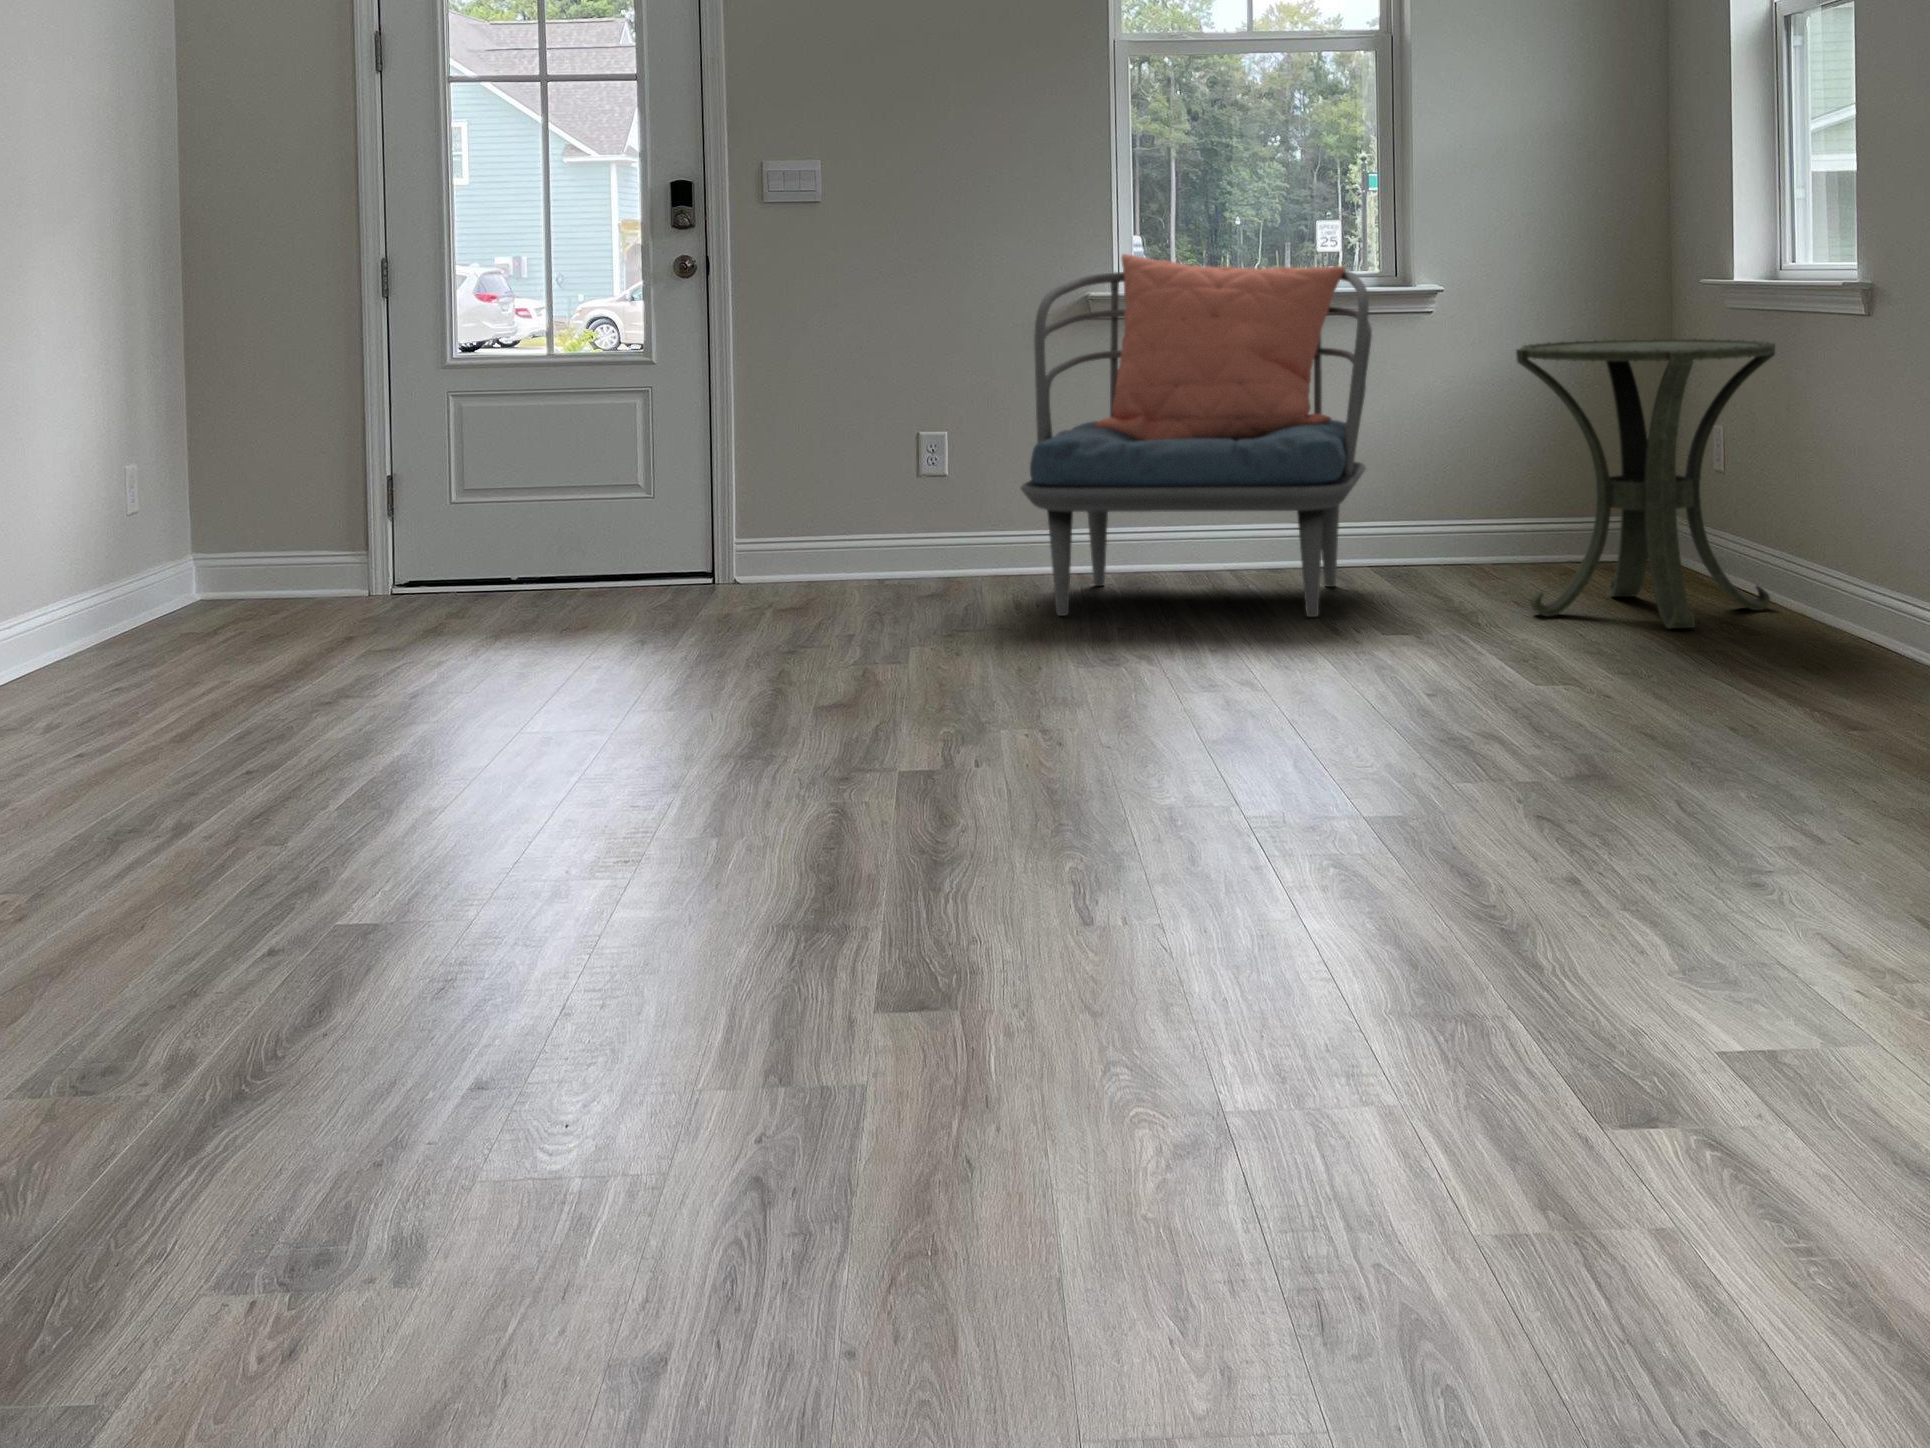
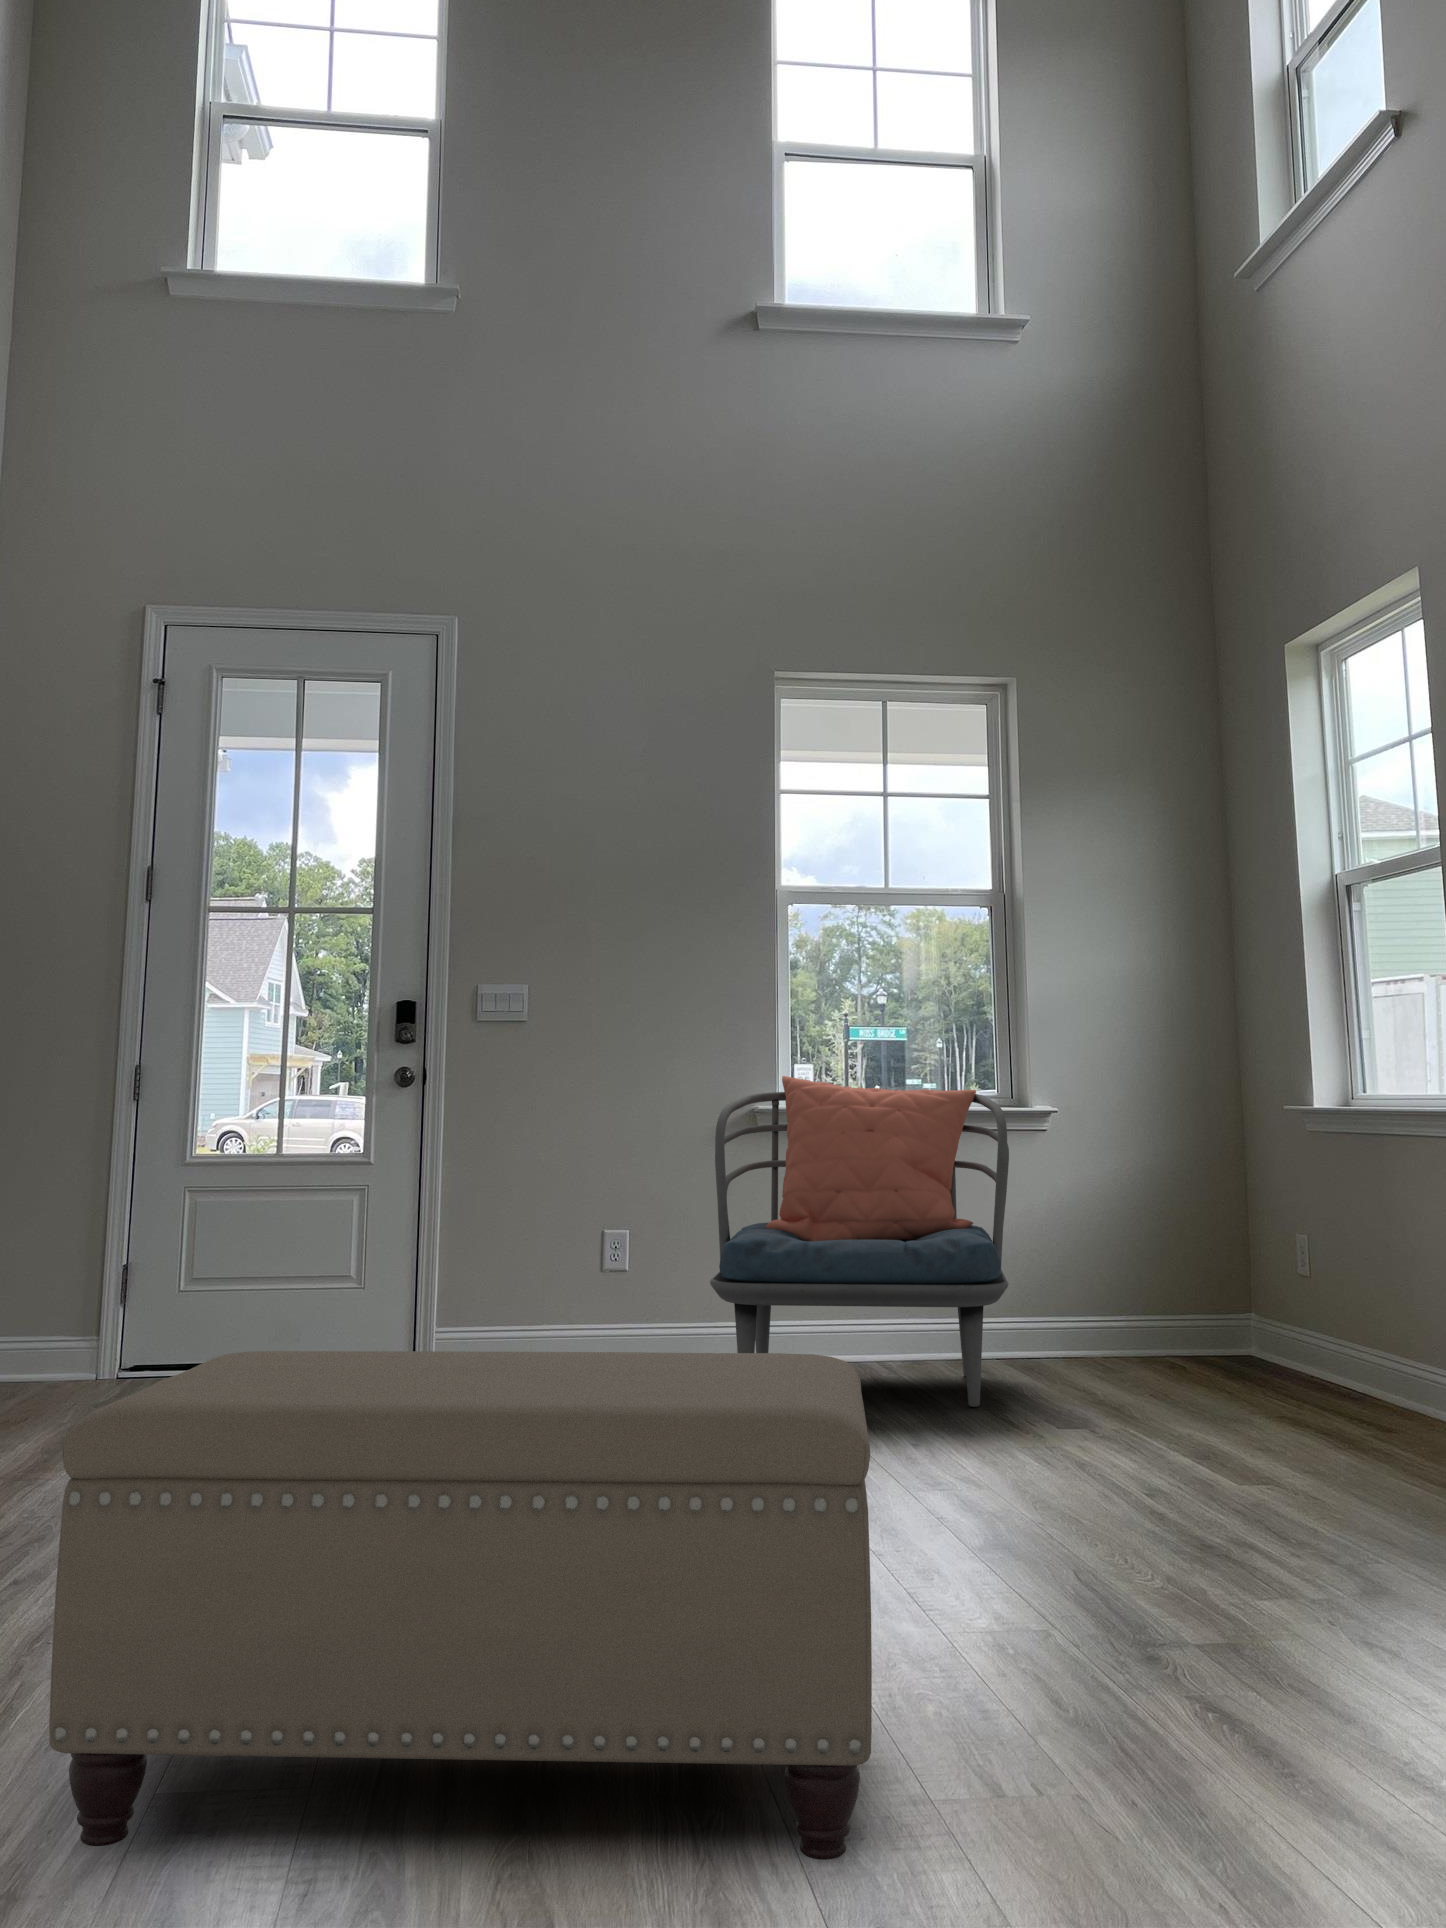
side table: present [1516,339,1775,628] -> none [1149,1158,1376,1421]
ottoman: none [254,553,1013,963] -> present [49,1351,872,1860]

